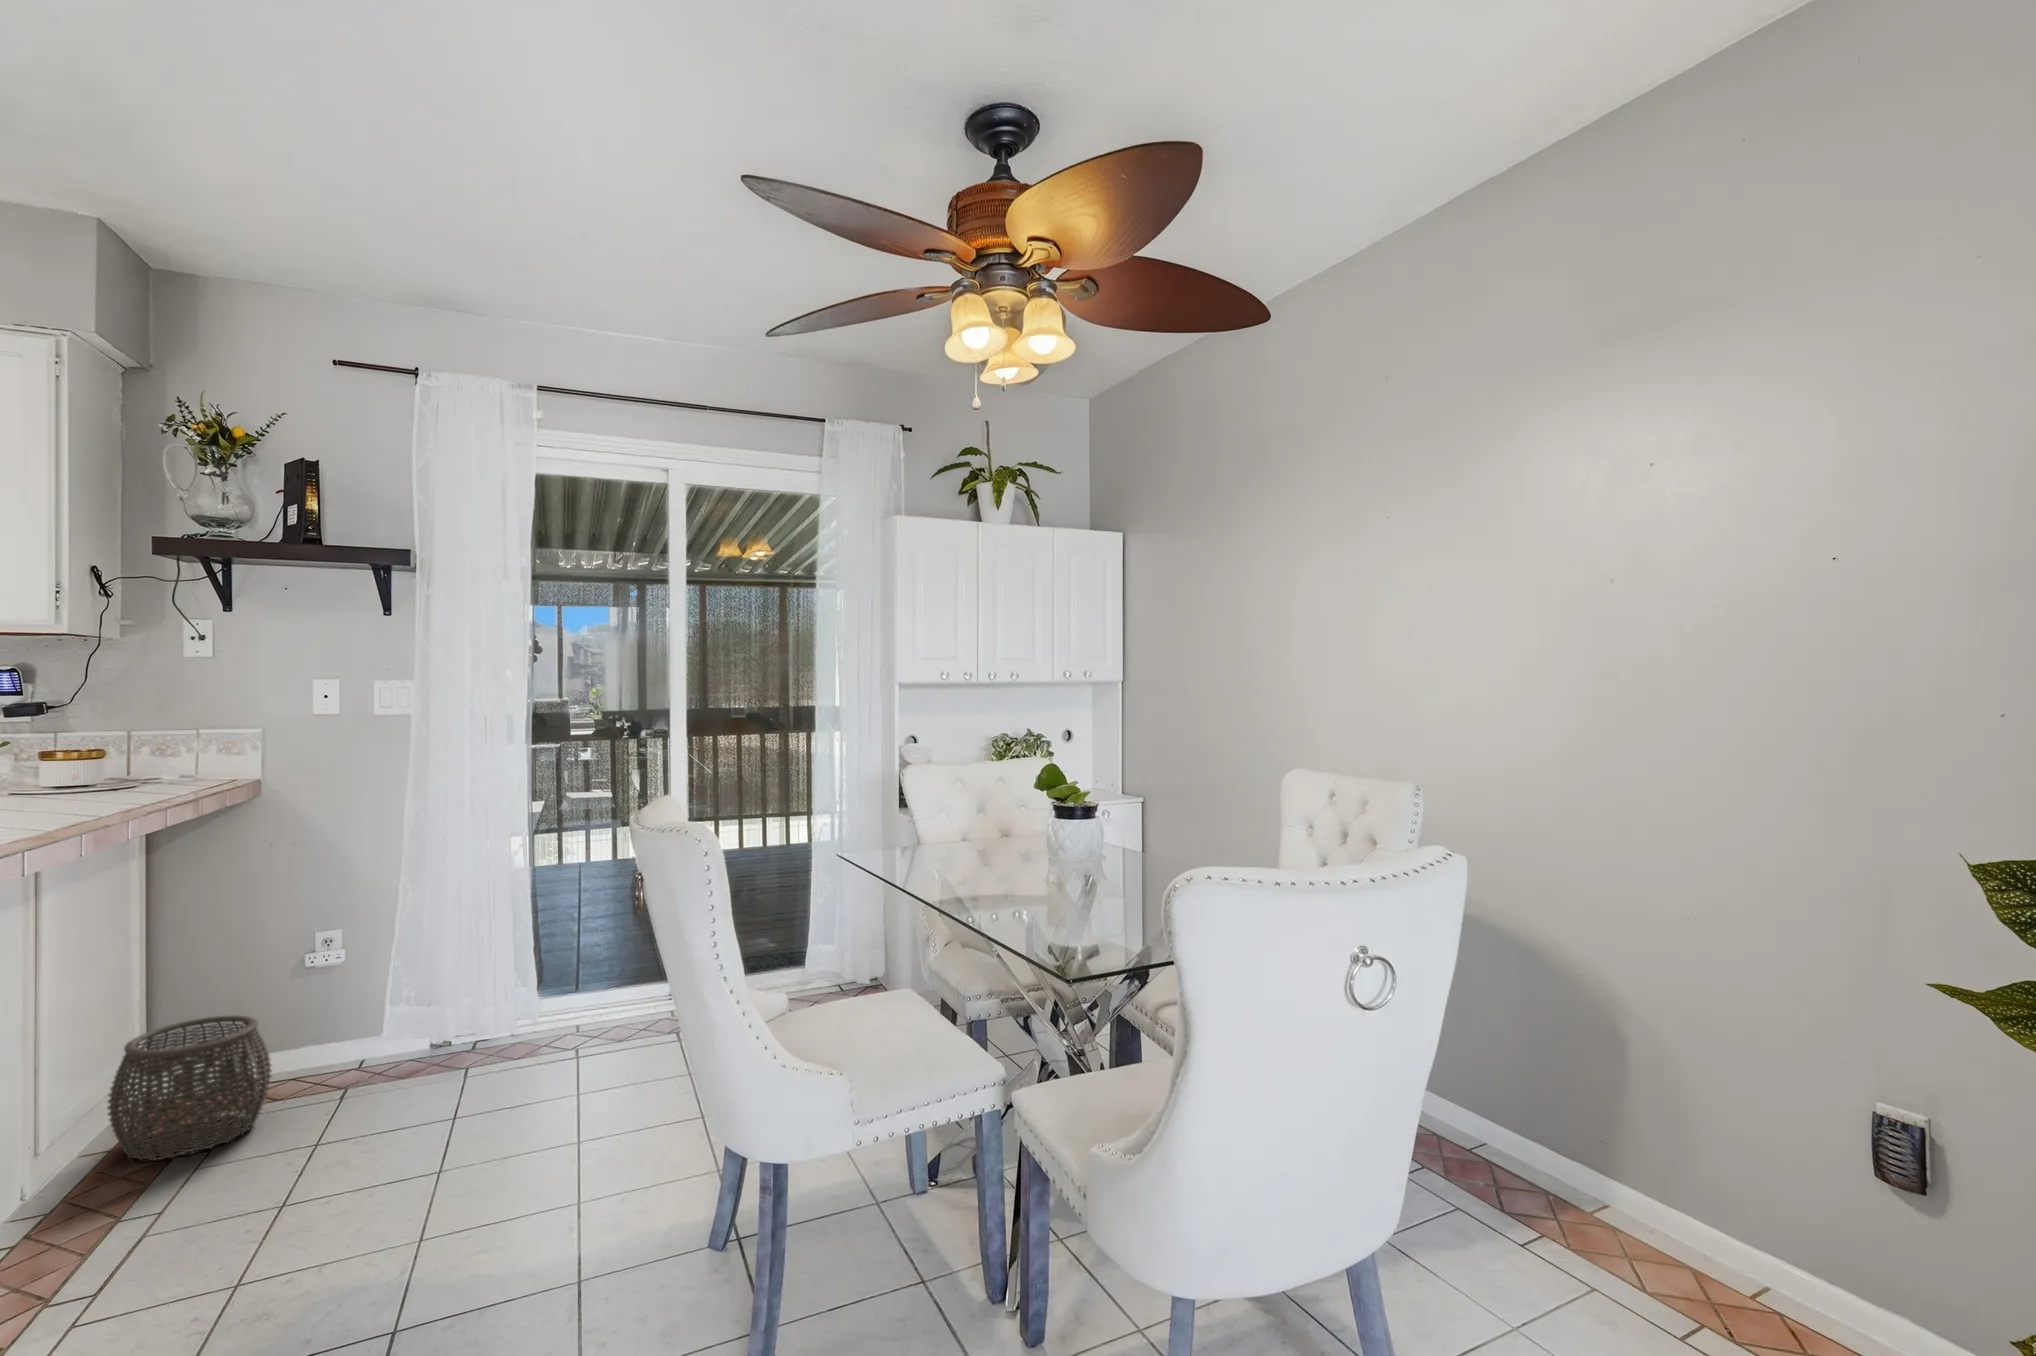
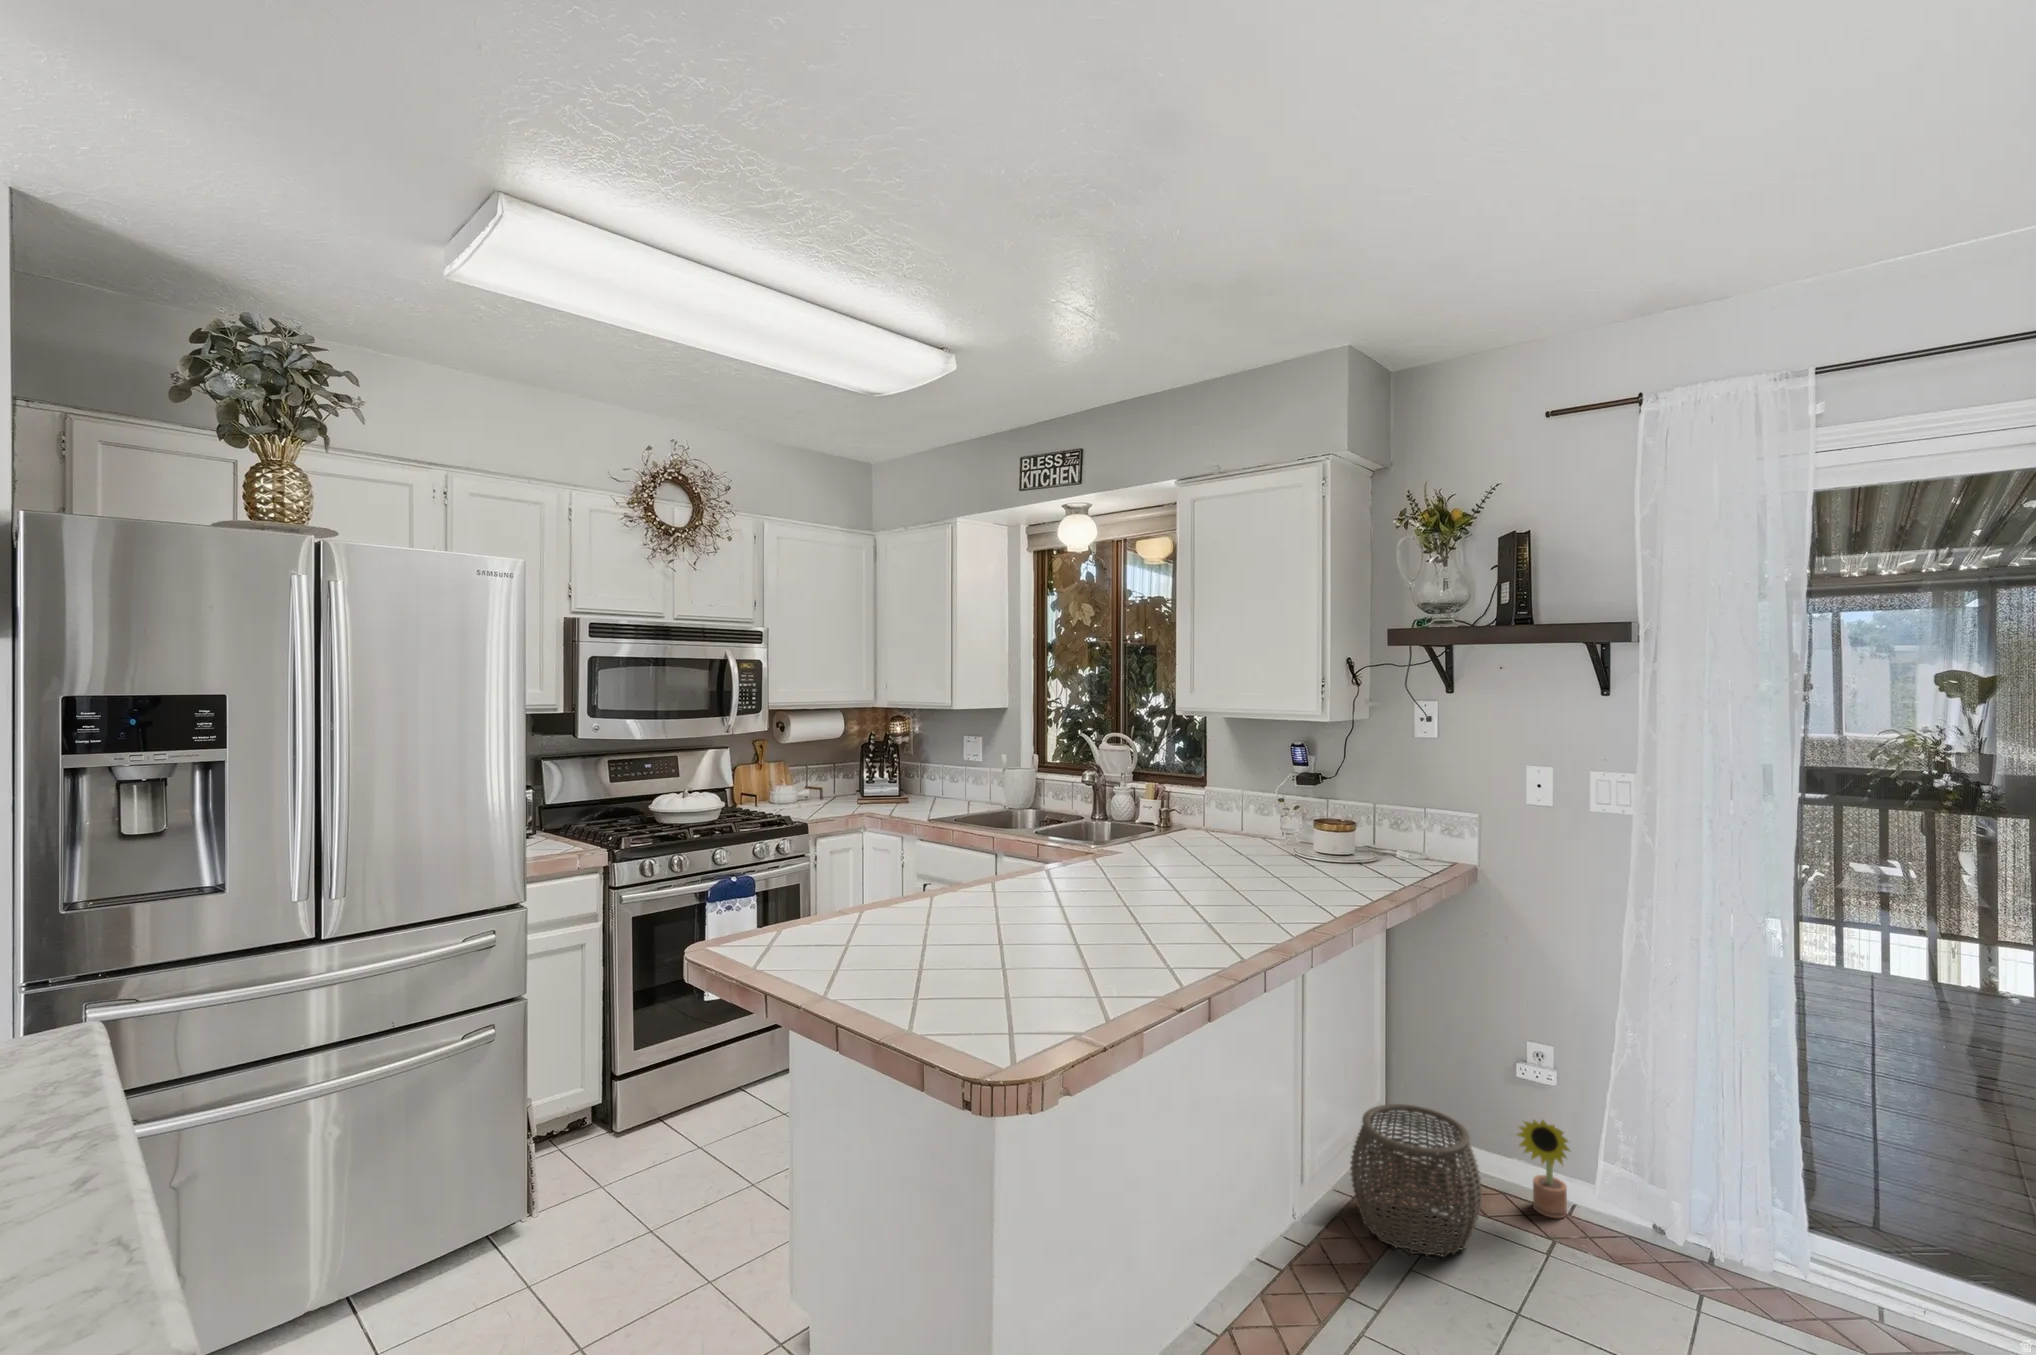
decorative plant: none [302,989,358,1077] -> present [1517,1120,1570,1218]

